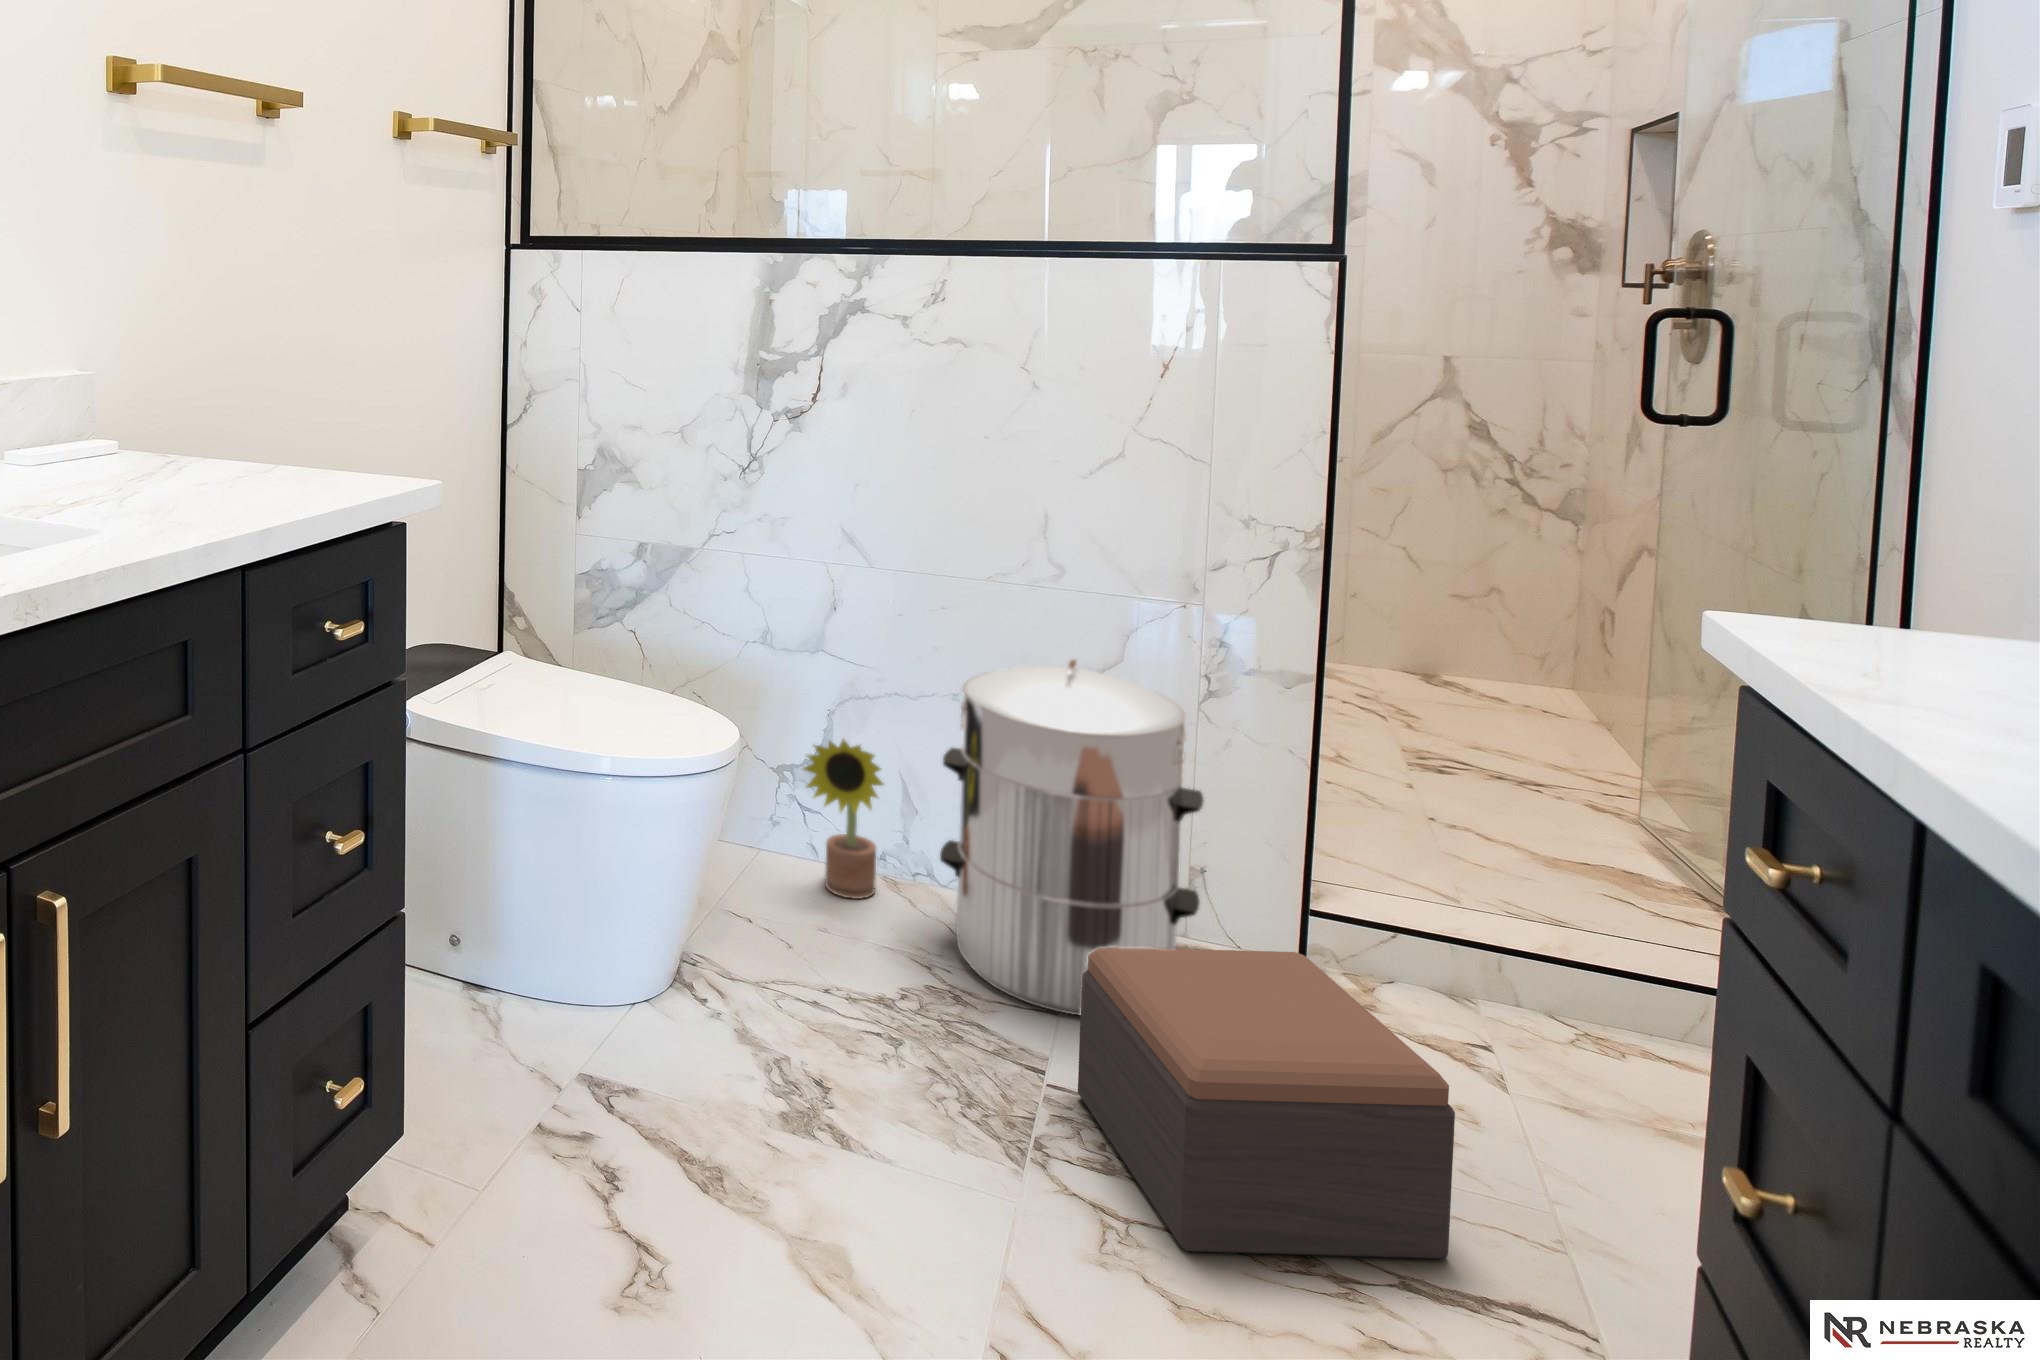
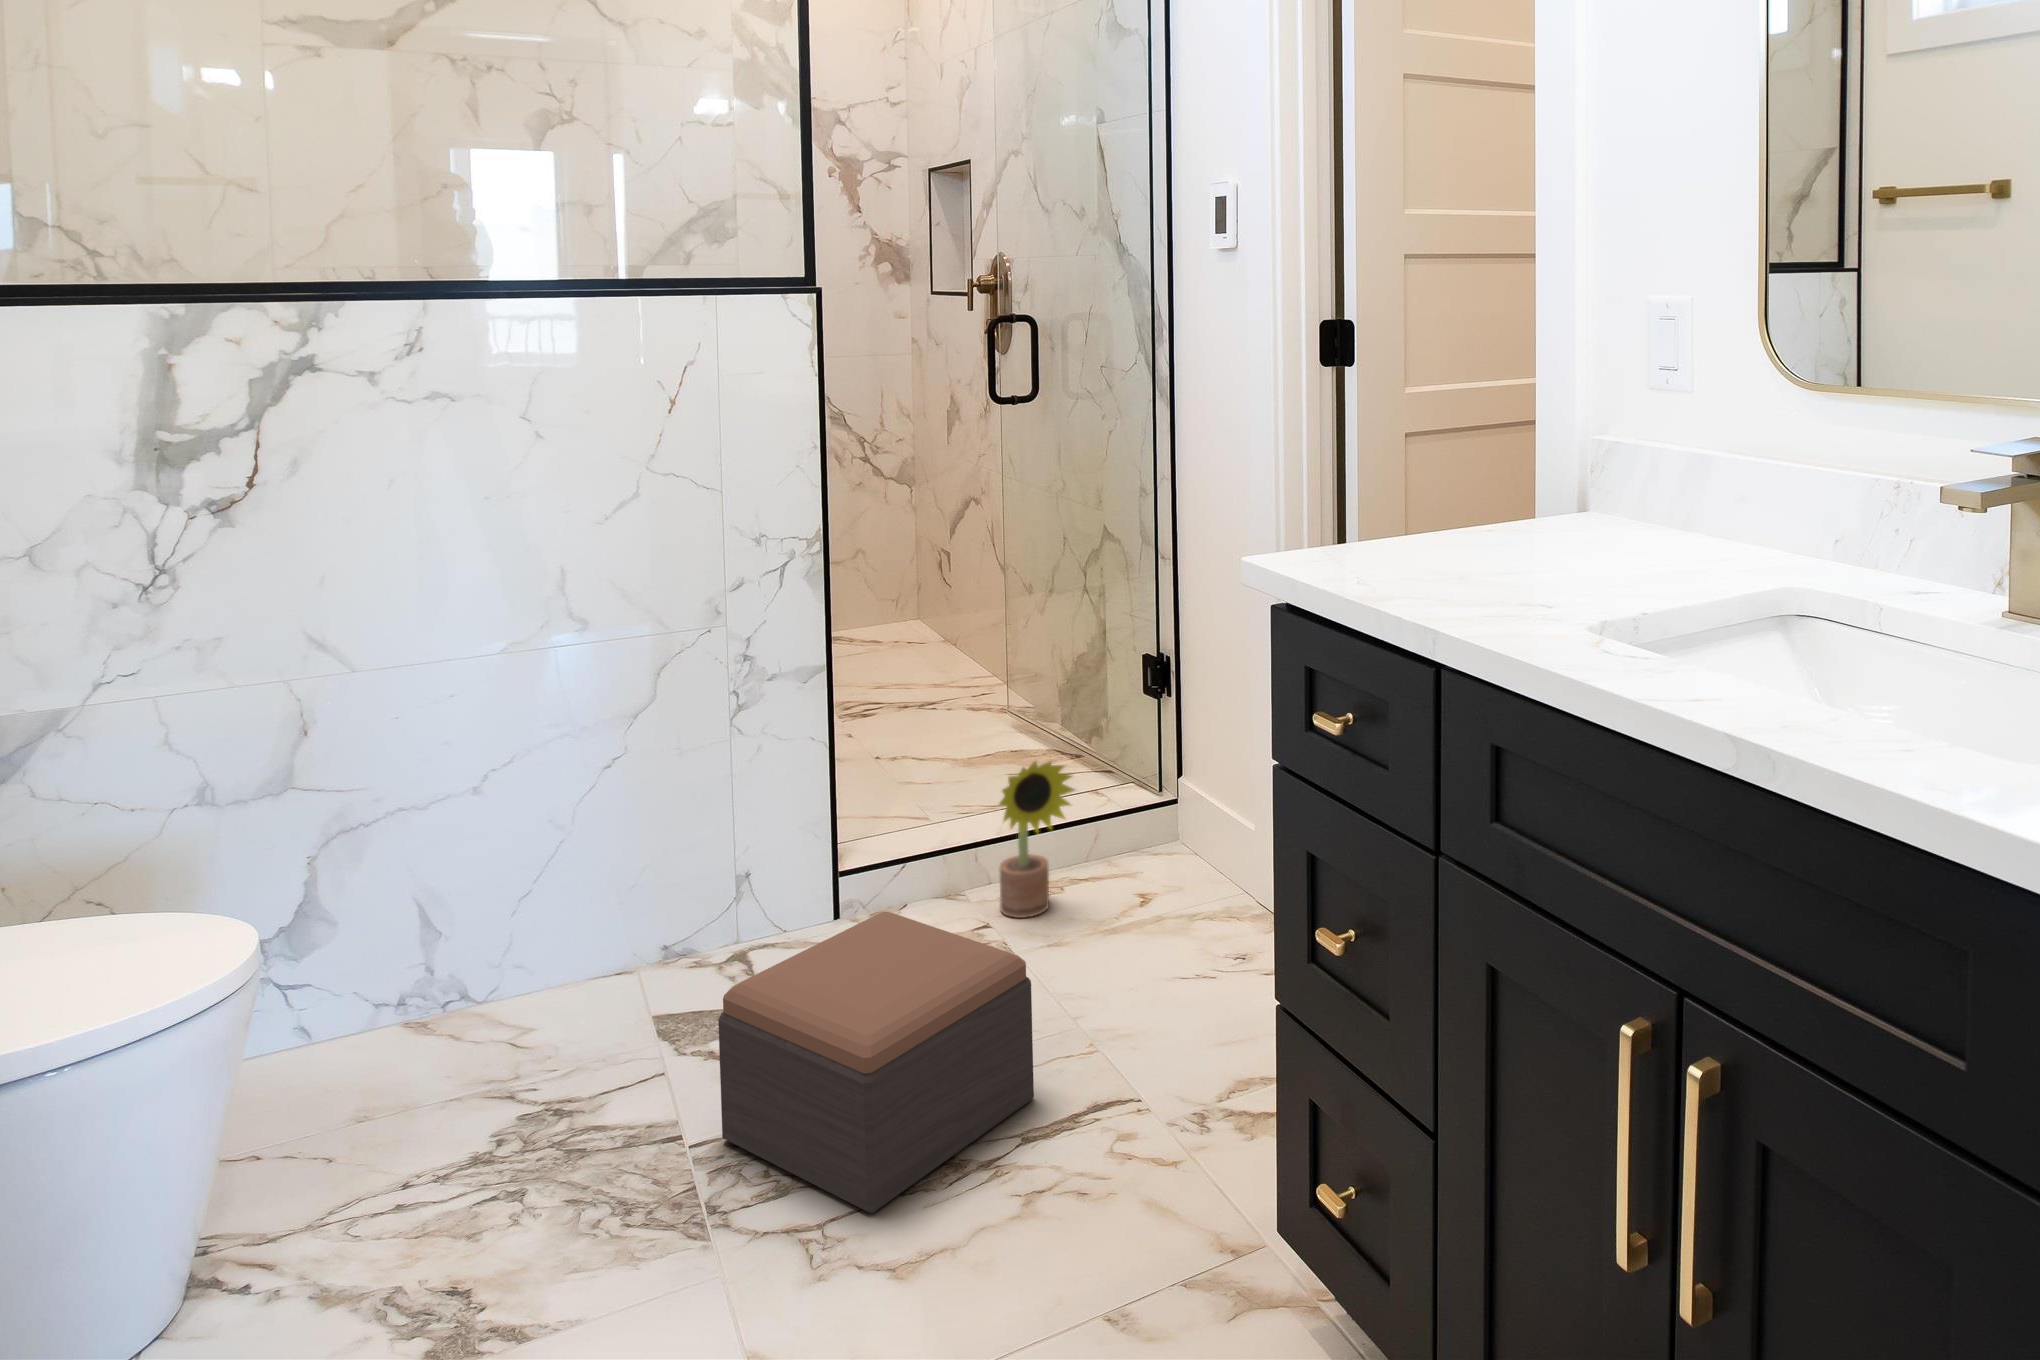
waste bin: present [940,659,1204,1015] -> none [496,712,772,1086]
decorative plant: present [804,738,883,899] -> present [999,761,1075,918]

